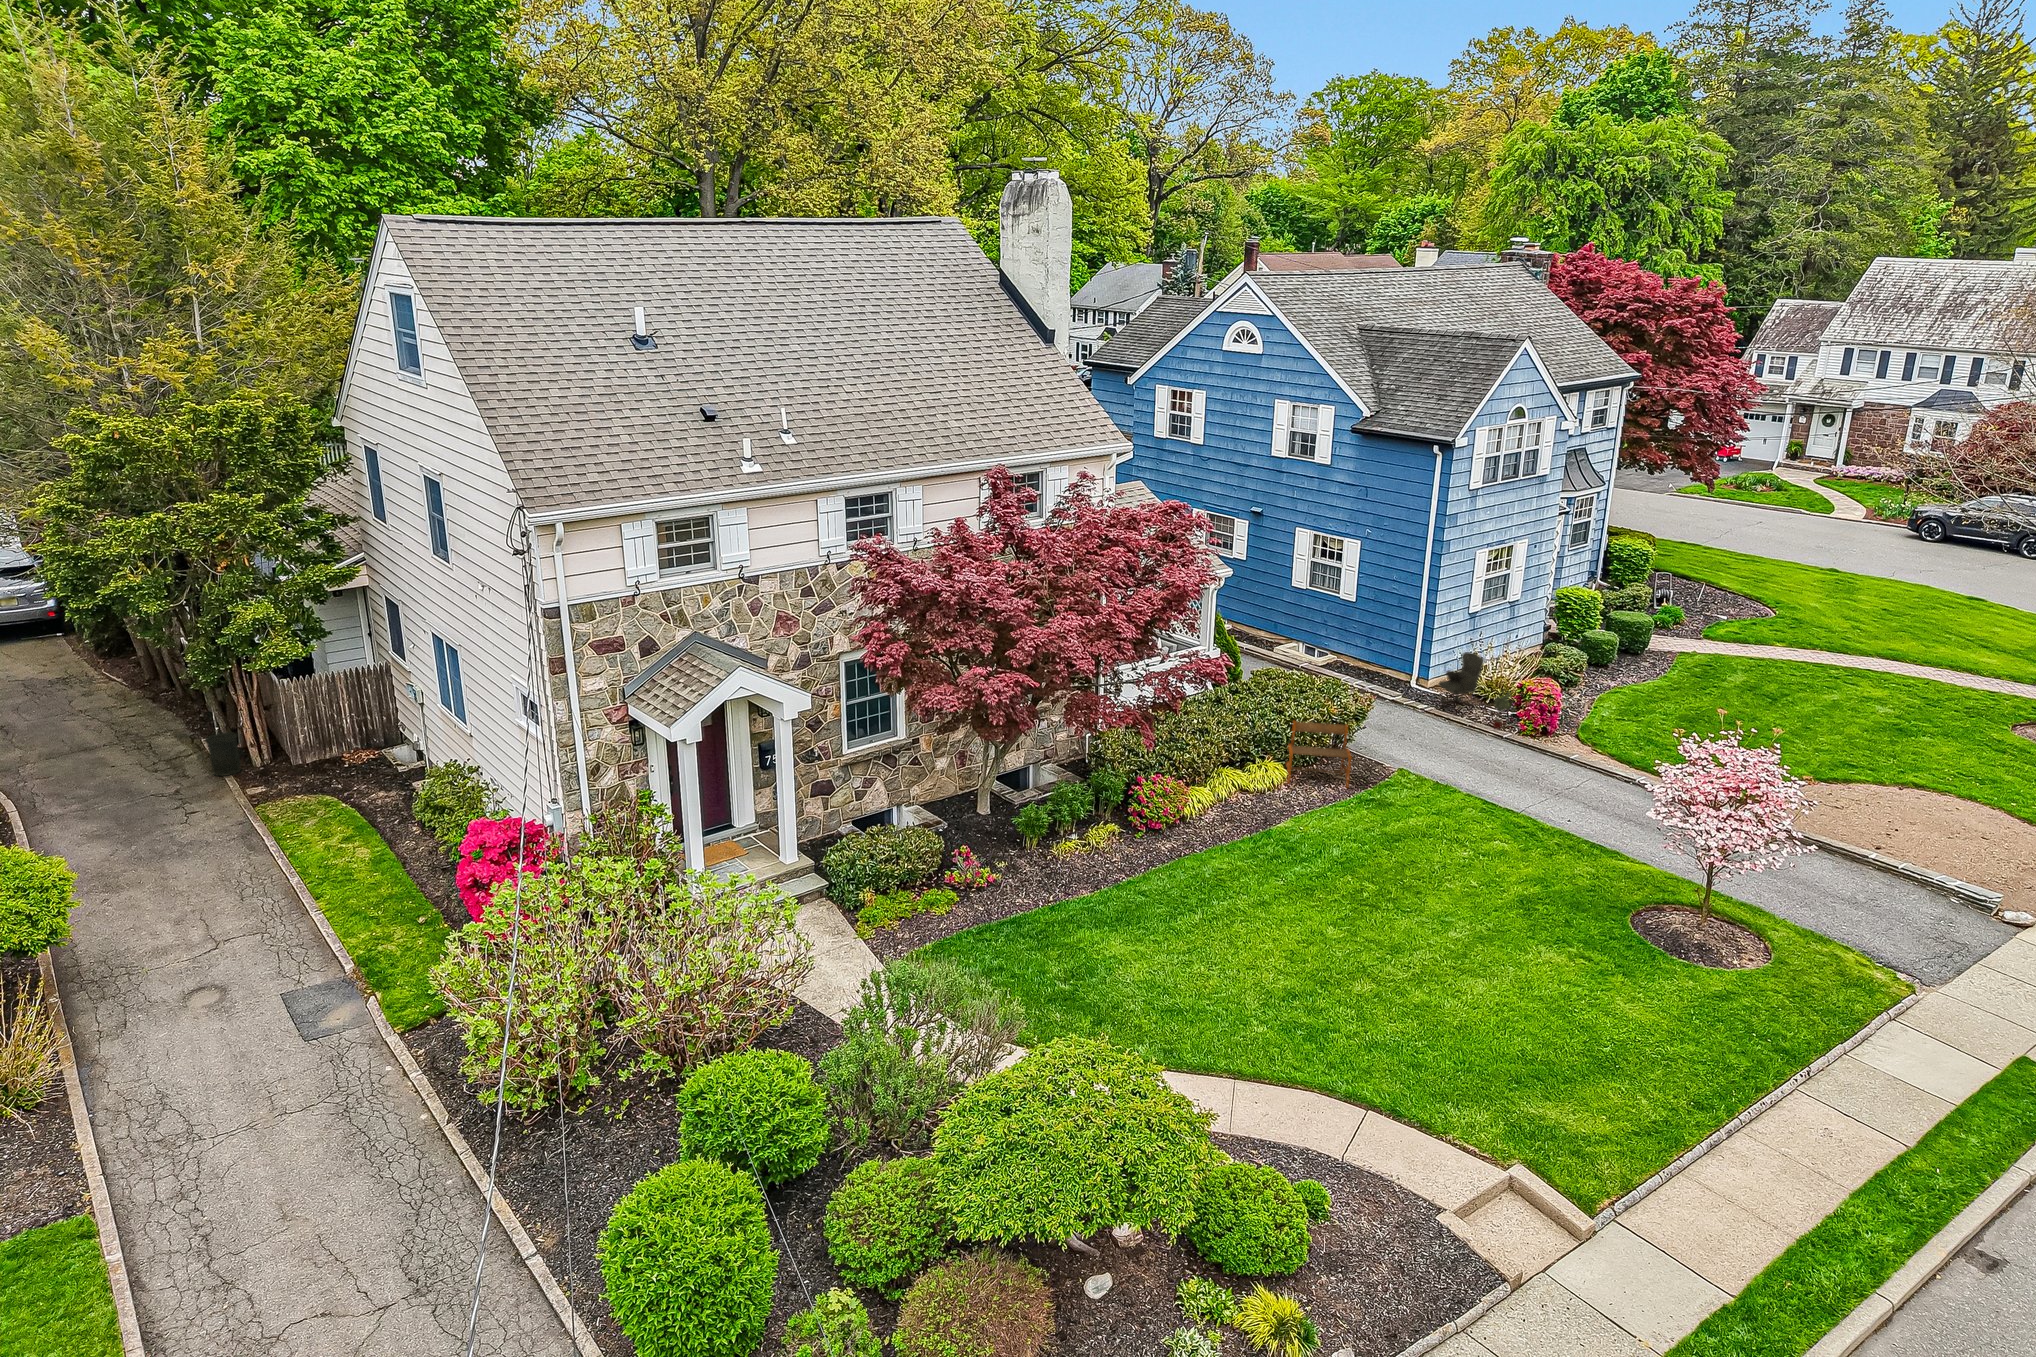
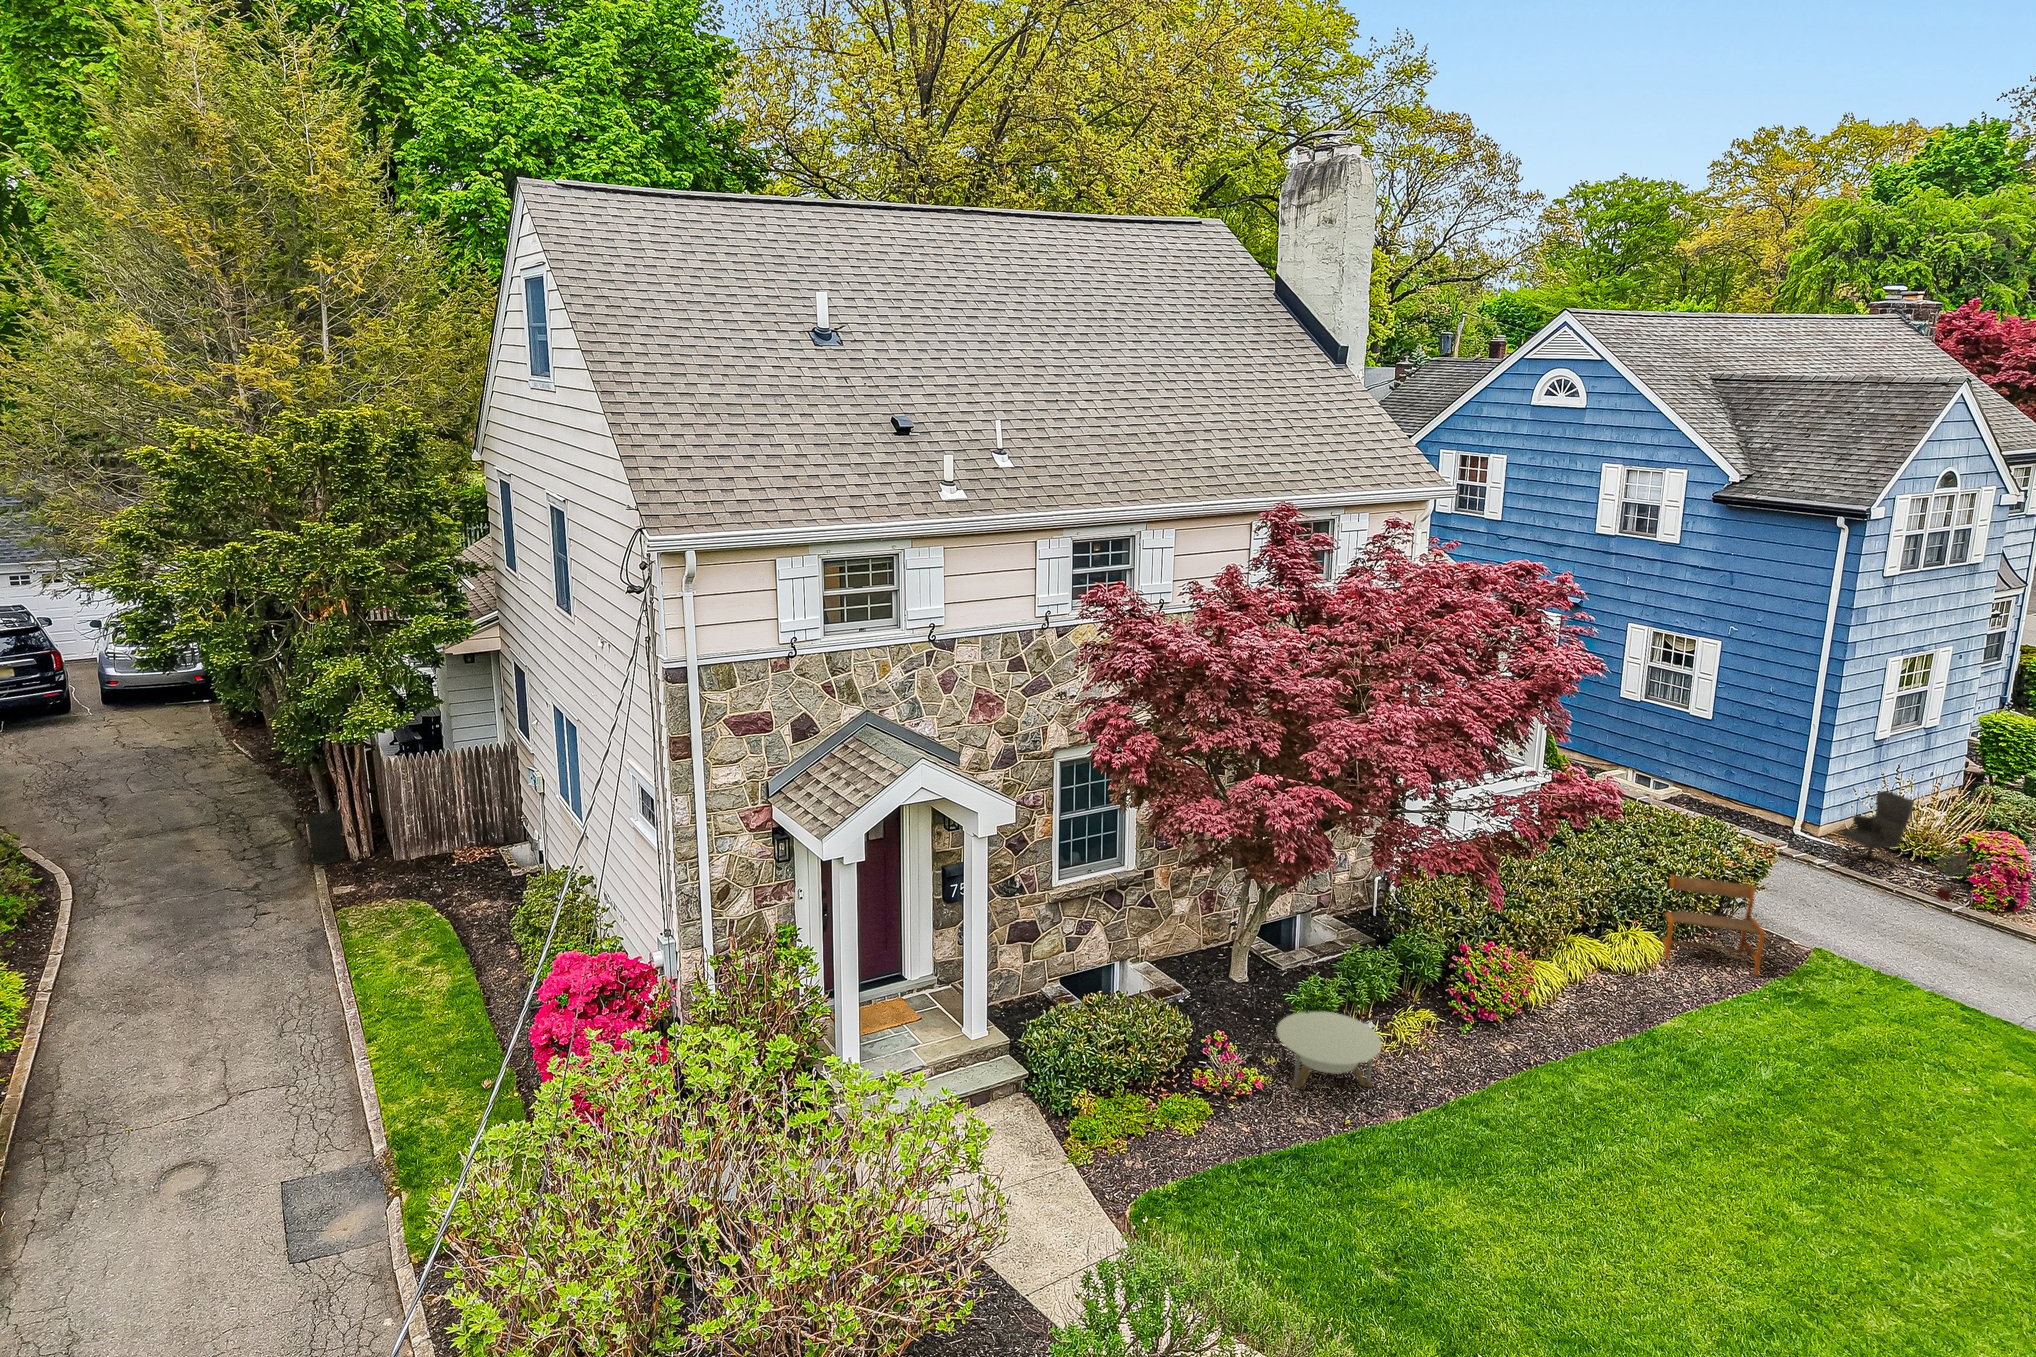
round table: none [1002,828,1073,879] -> present [1277,1012,1382,1088]

